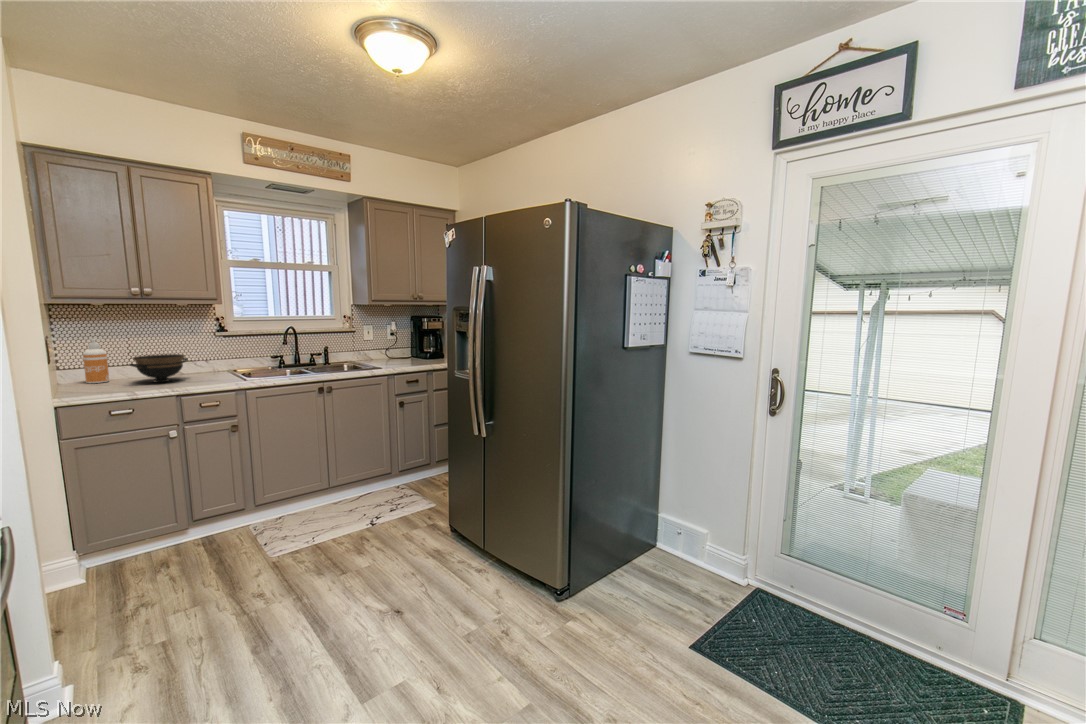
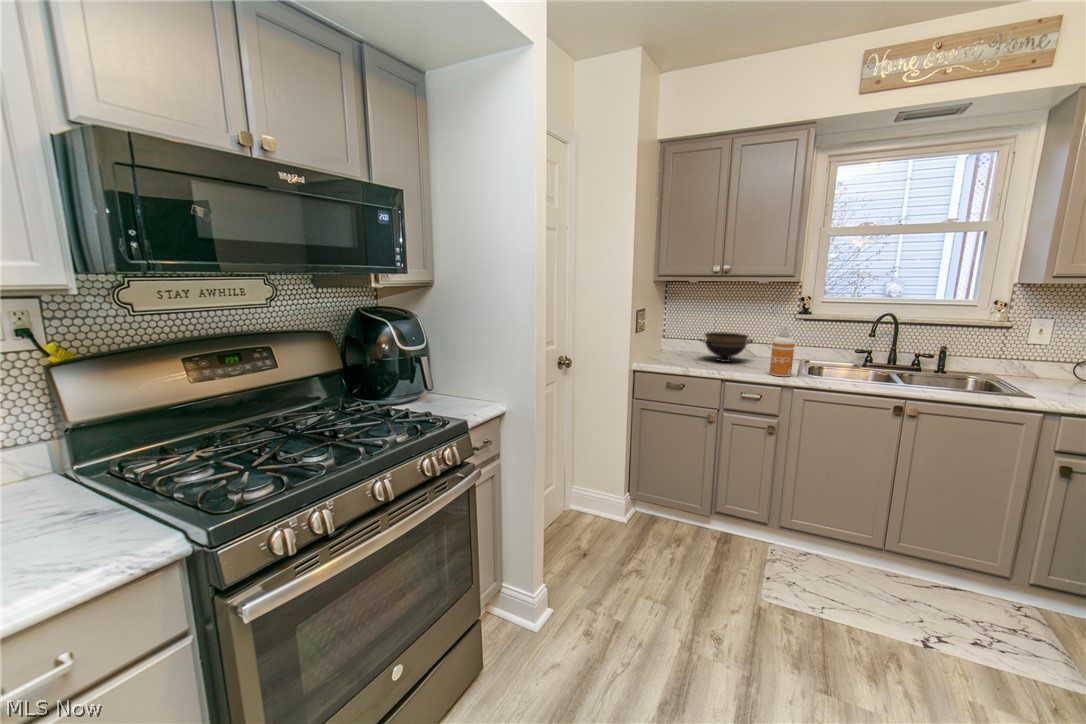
soap dispenser: present [83,339,109,383] -> present [770,325,795,376]

